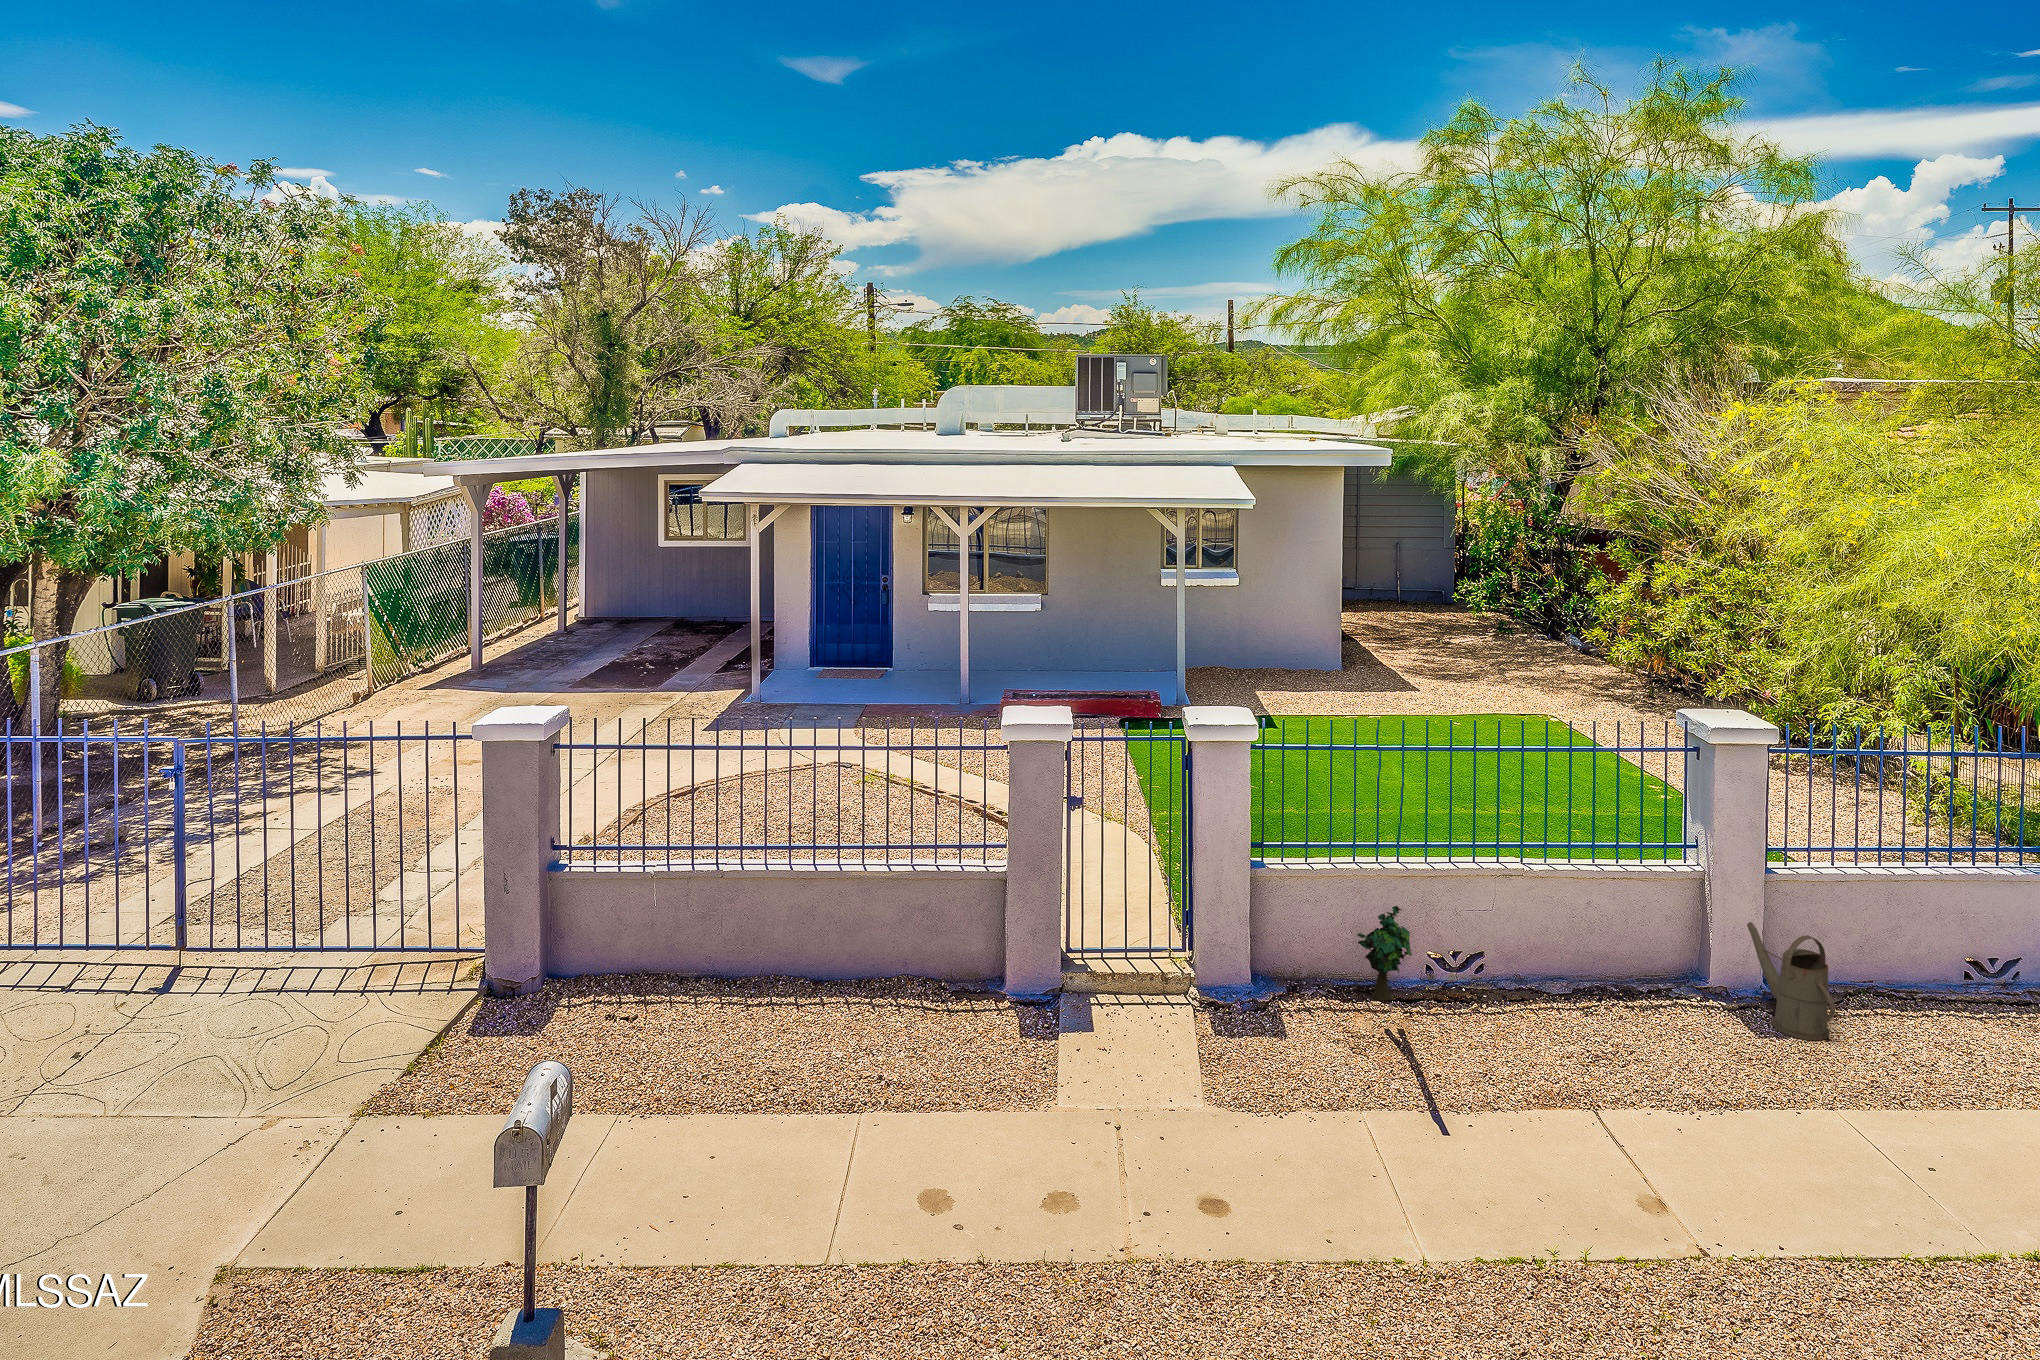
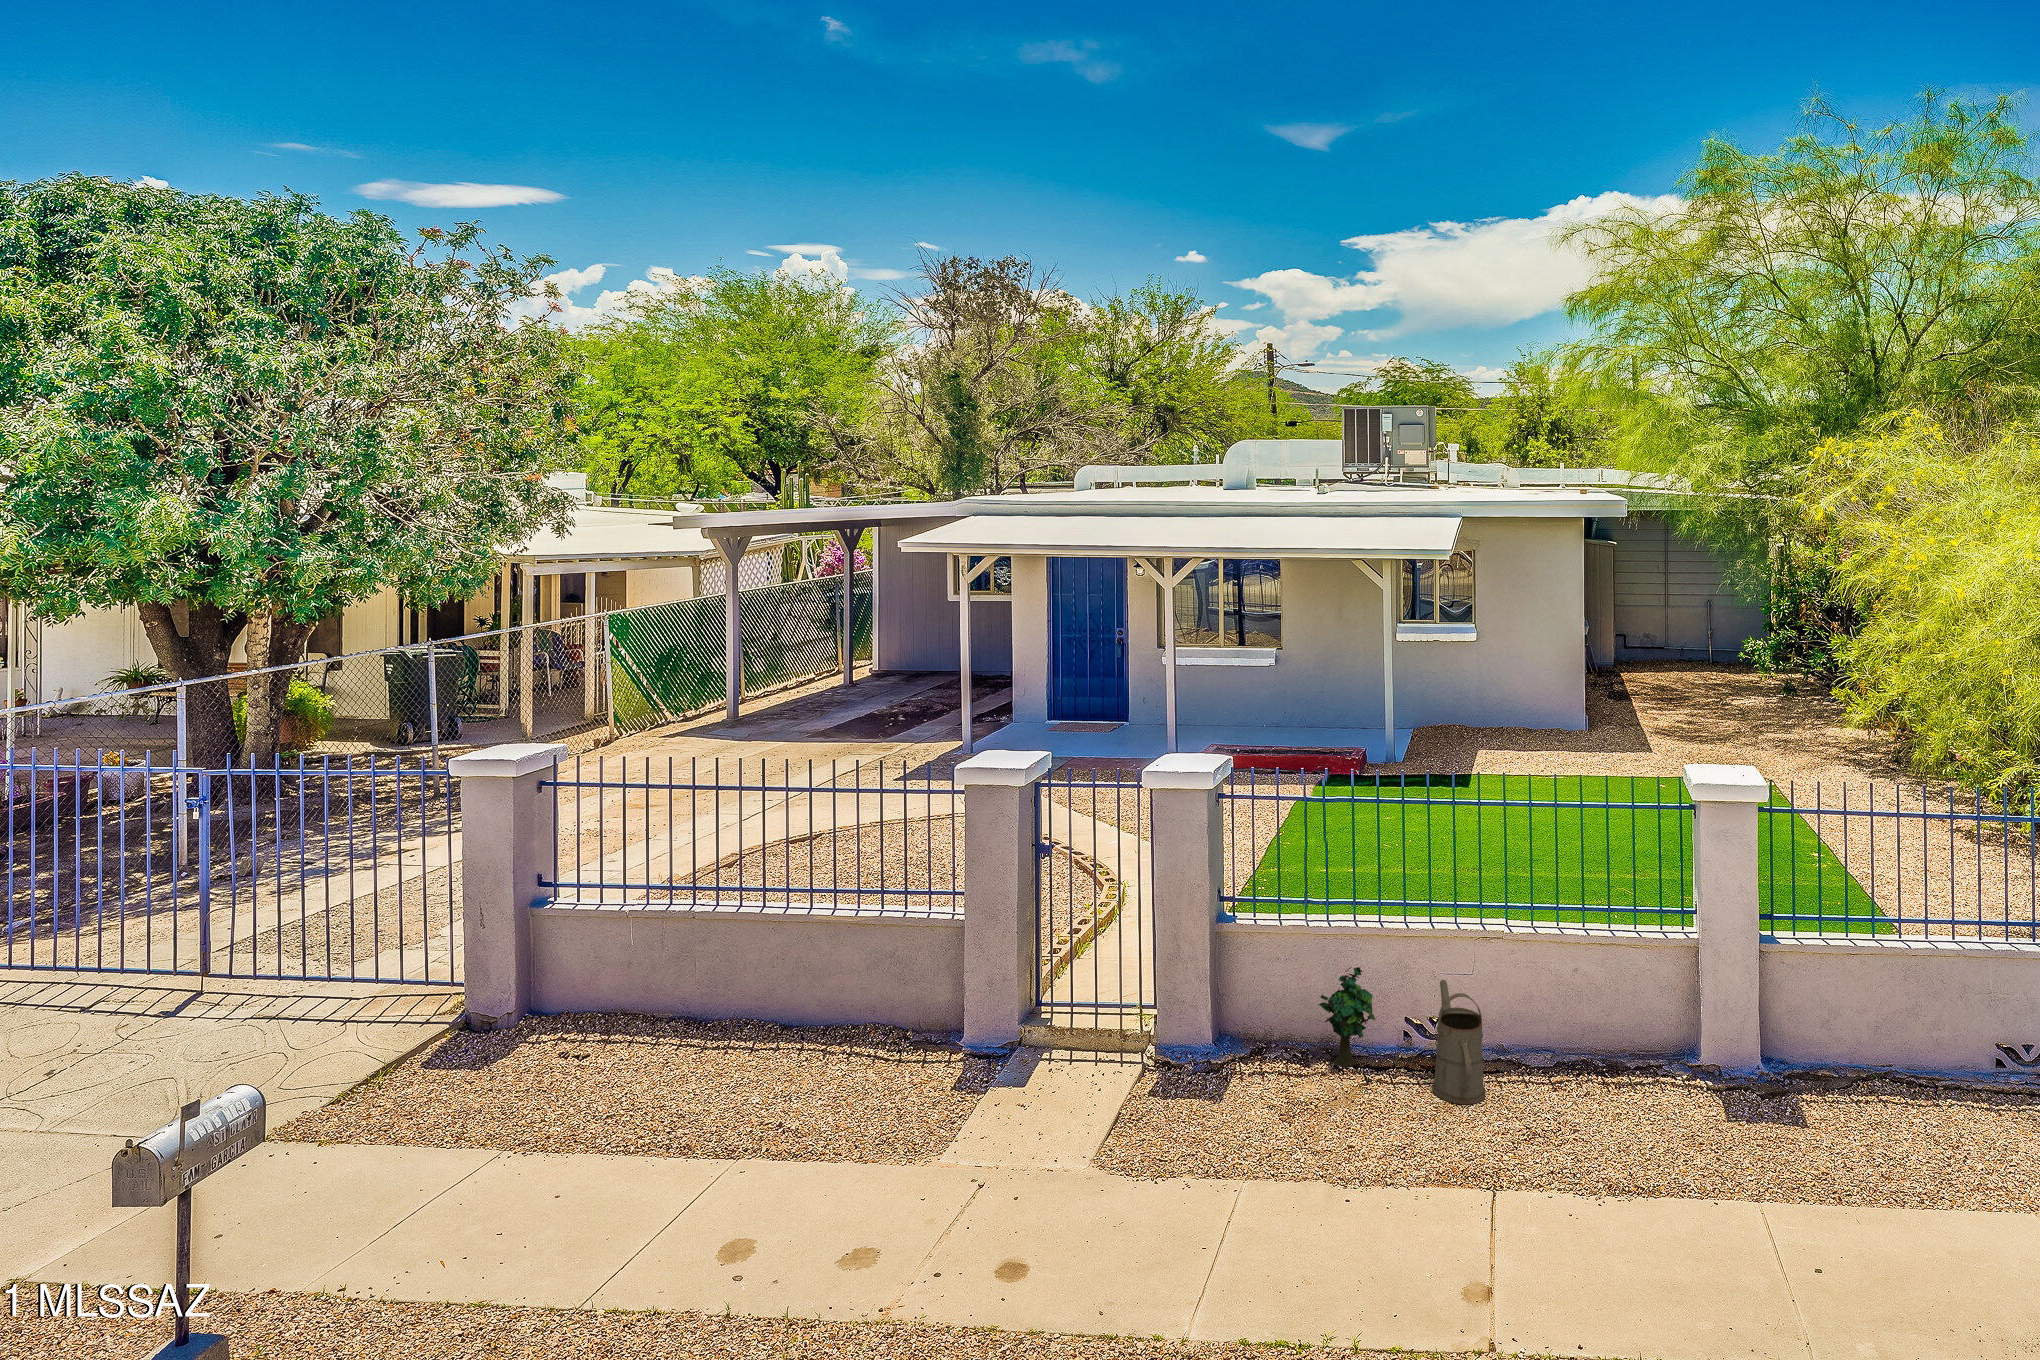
watering can: present [1747,922,1836,1041] -> present [1432,980,1486,1104]

